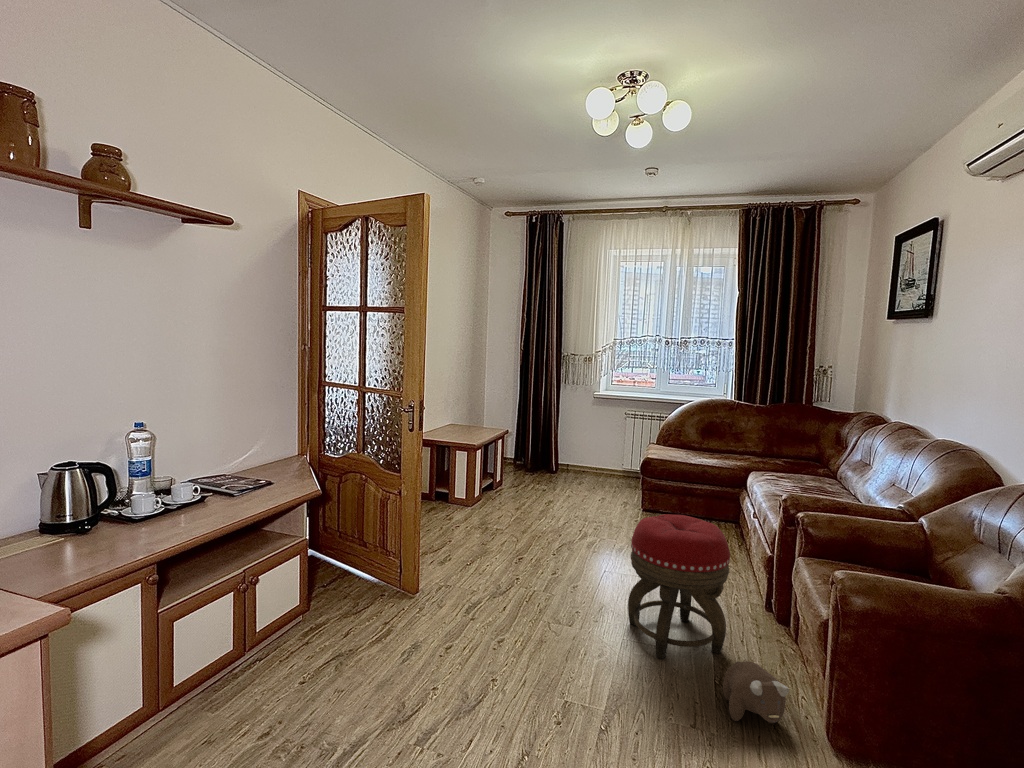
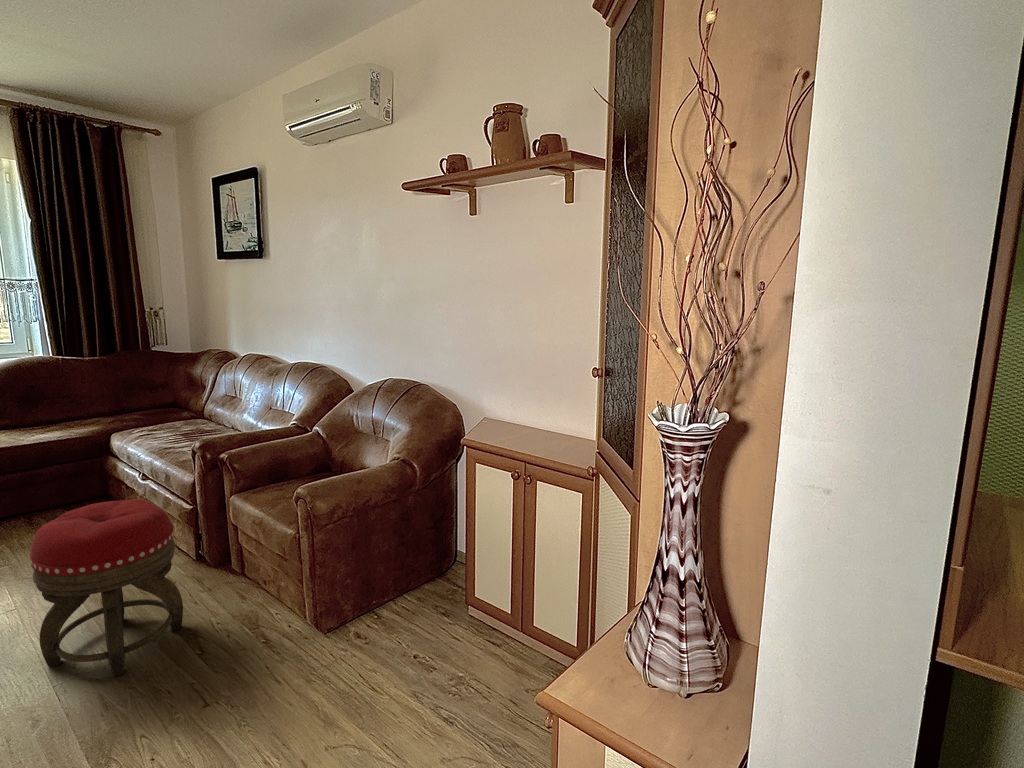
plush toy: present [723,662,789,723] -> none [211,609,283,672]

